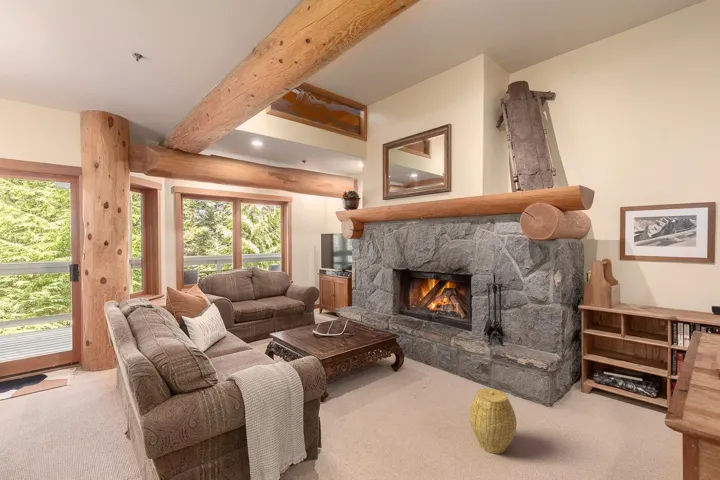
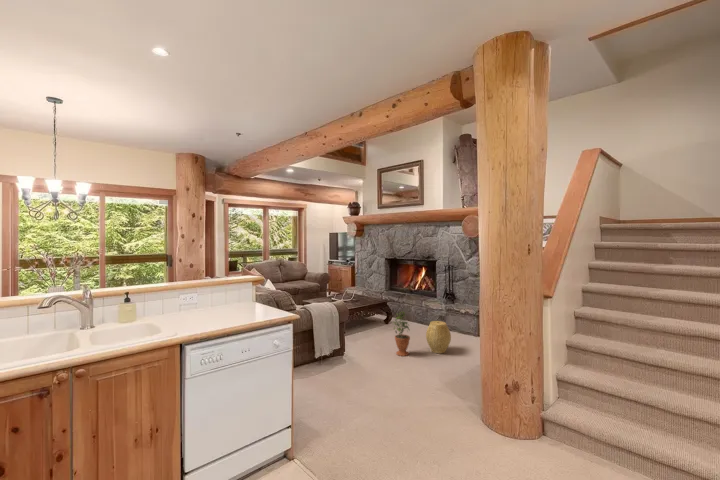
potted plant: none [408,369,442,461] -> present [394,311,410,356]

